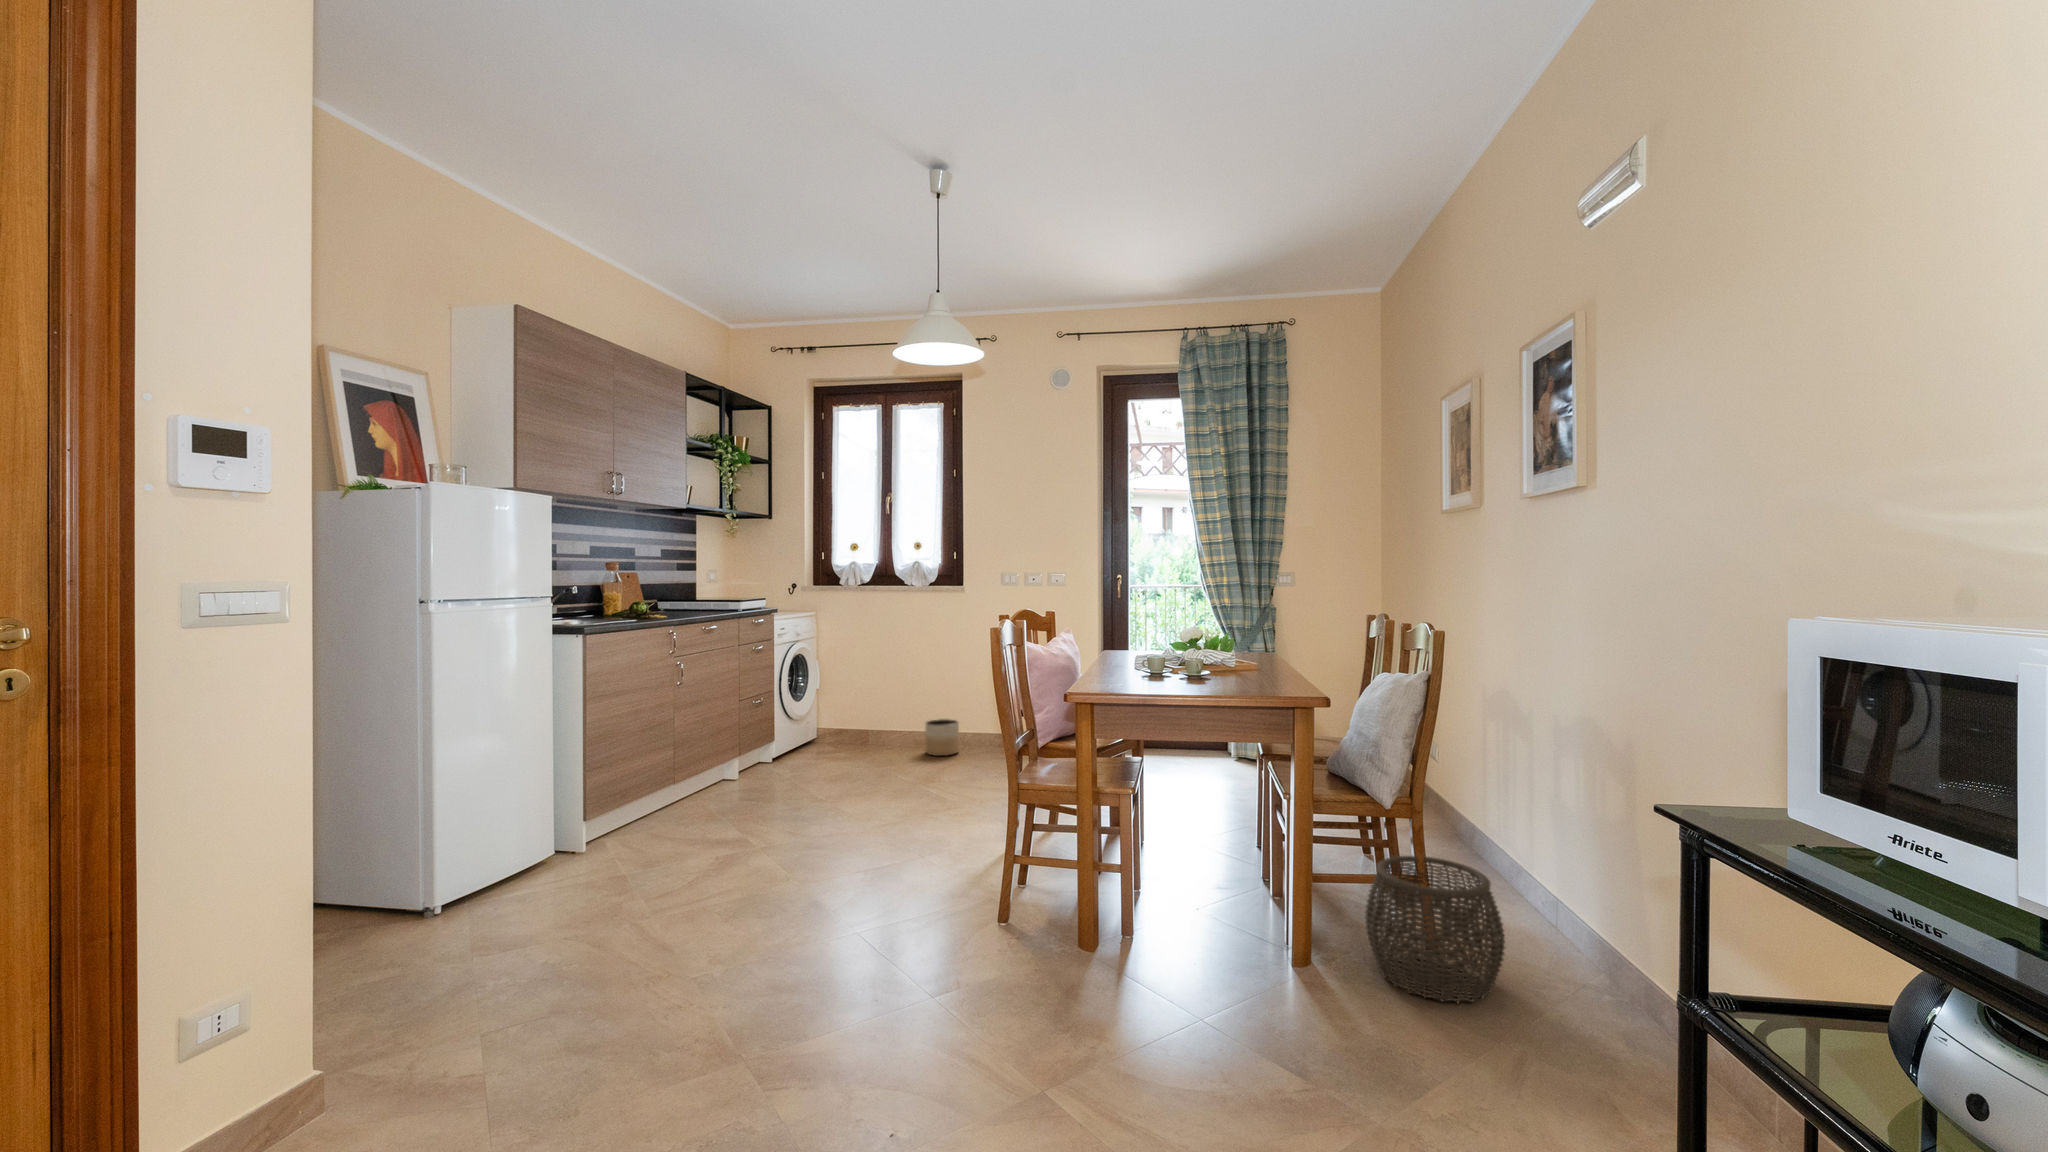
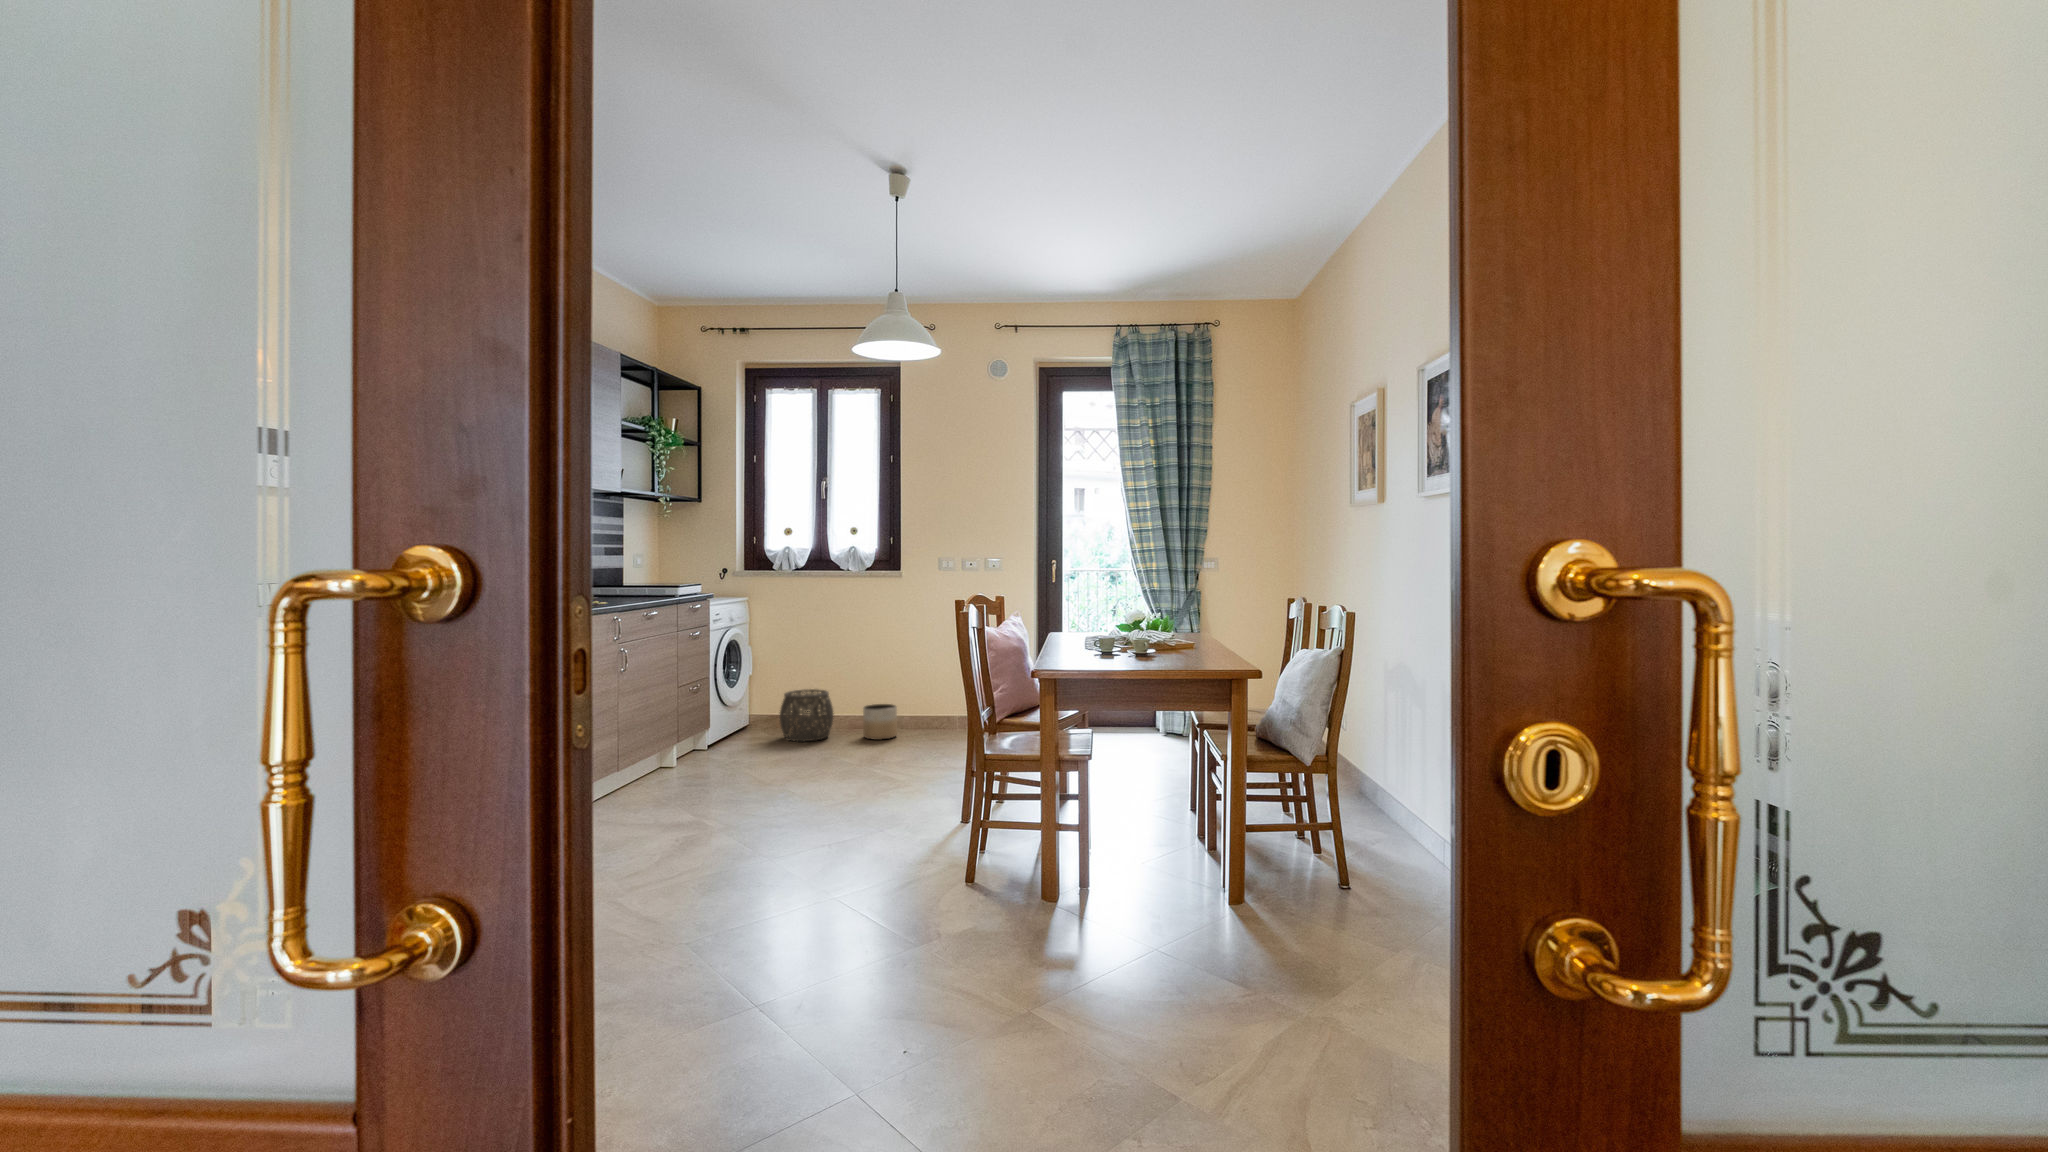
woven basket: present [1365,856,1505,1003] -> present [779,689,834,742]

